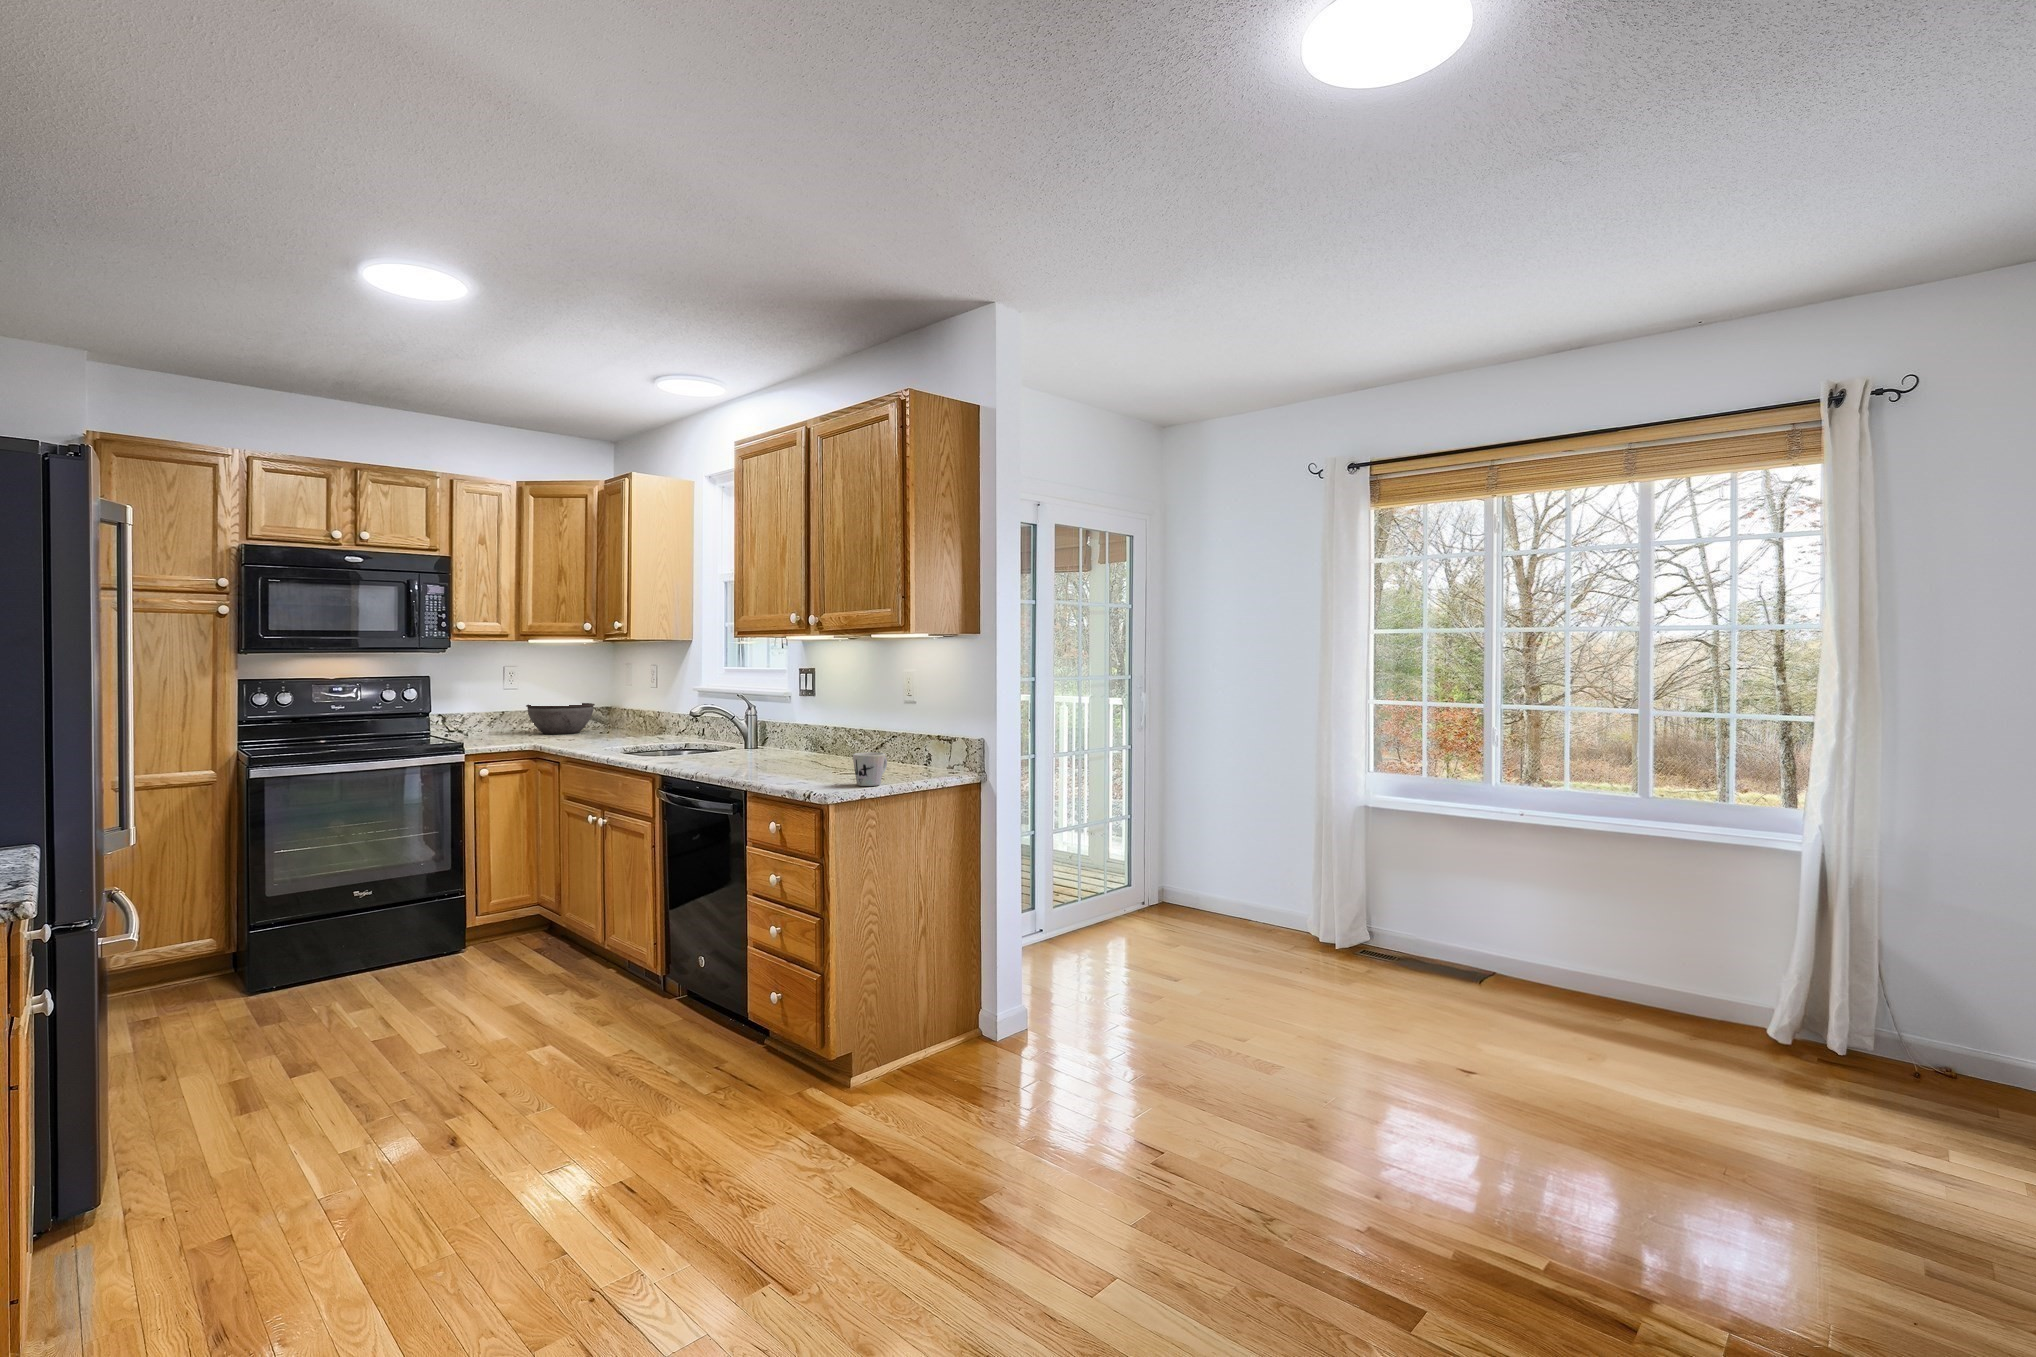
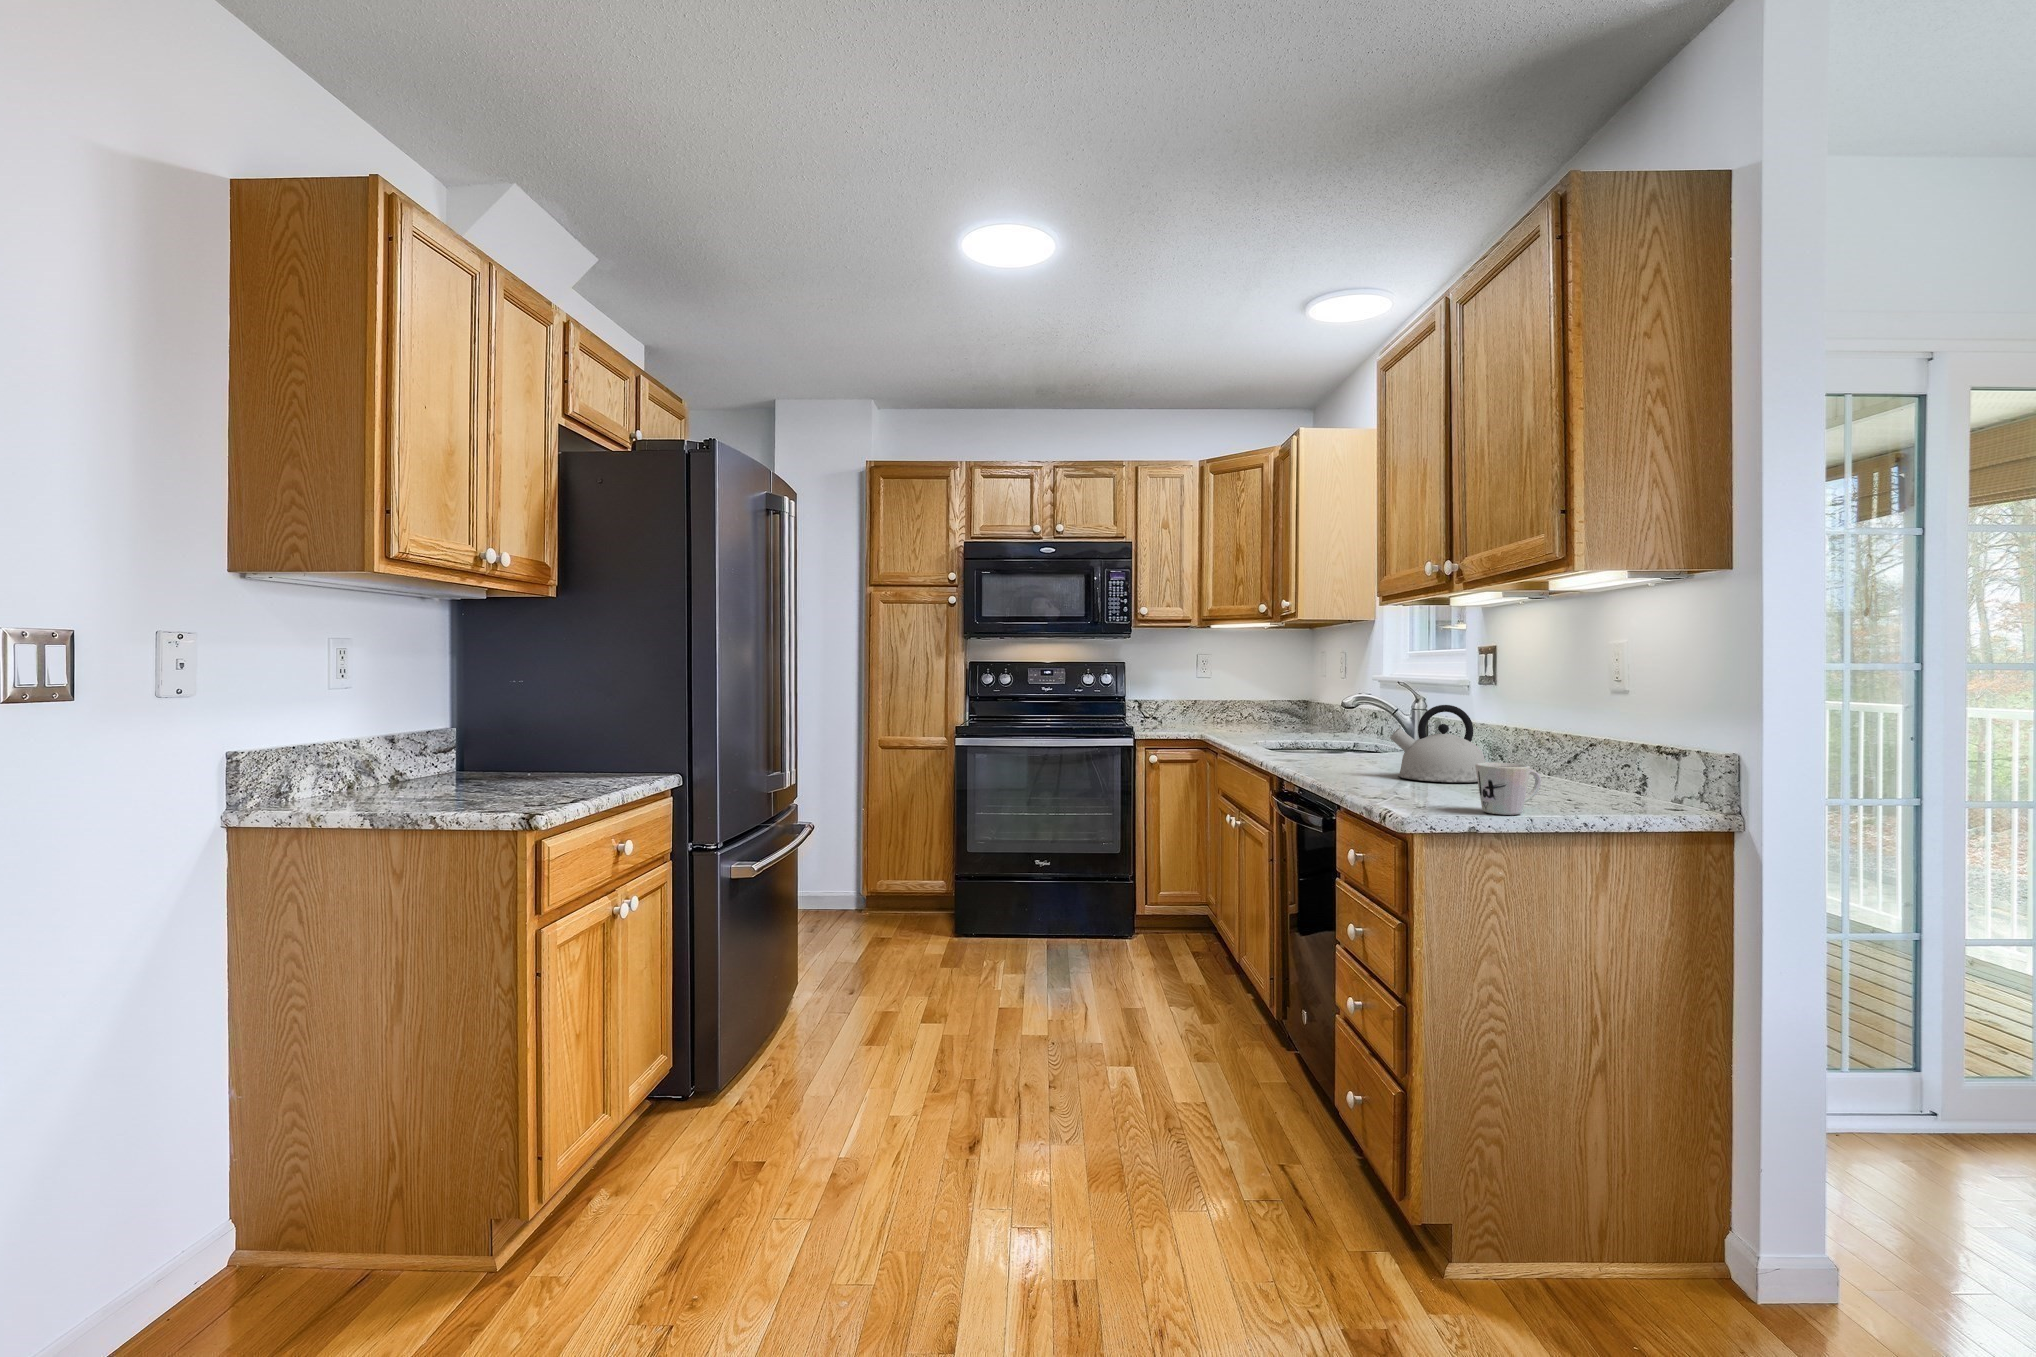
bowl: present [526,703,595,734] -> none [1216,693,1285,726]
kettle: none [761,713,829,769] -> present [1390,705,1485,782]

